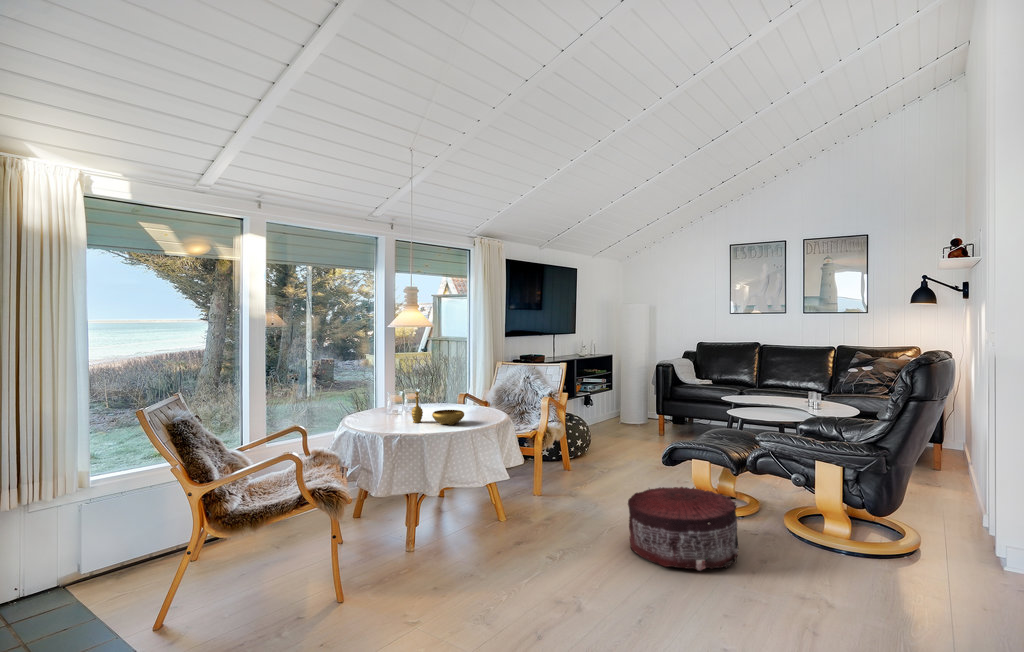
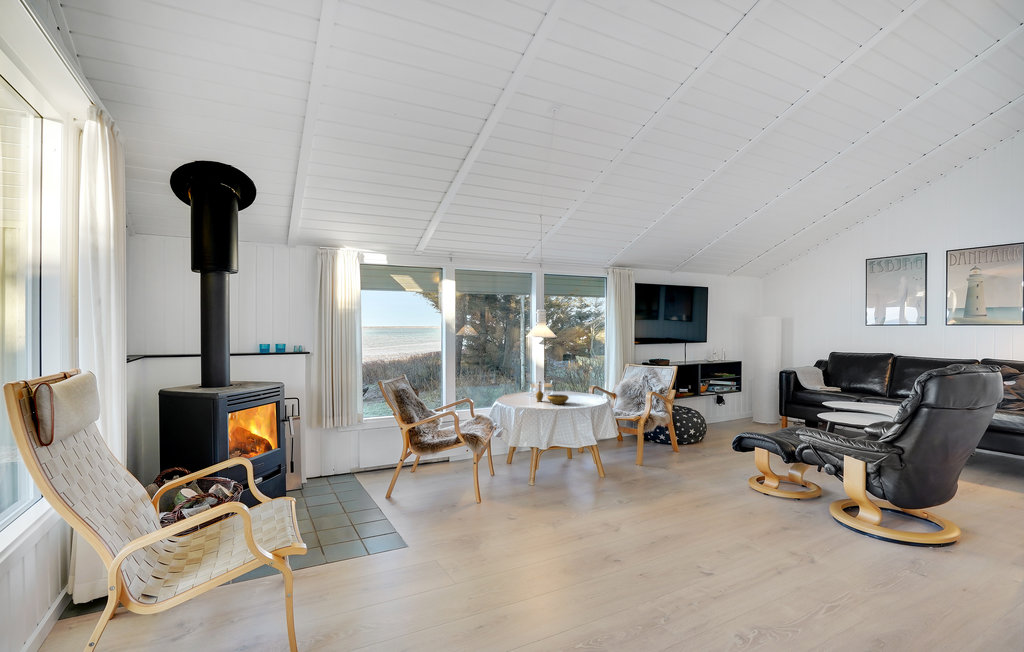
pouf: present [628,487,739,570] -> none [676,462,764,526]

